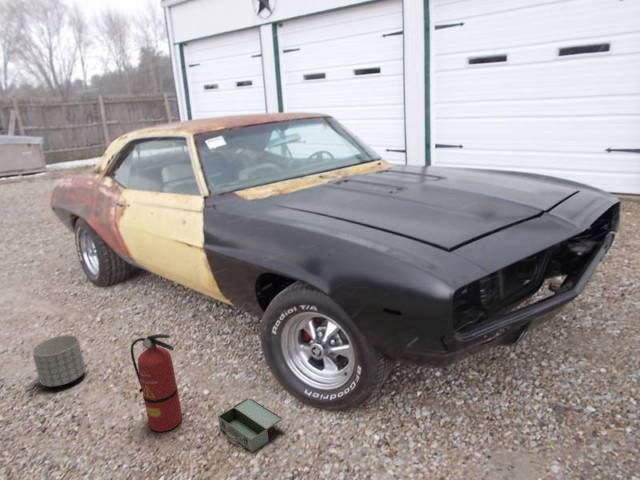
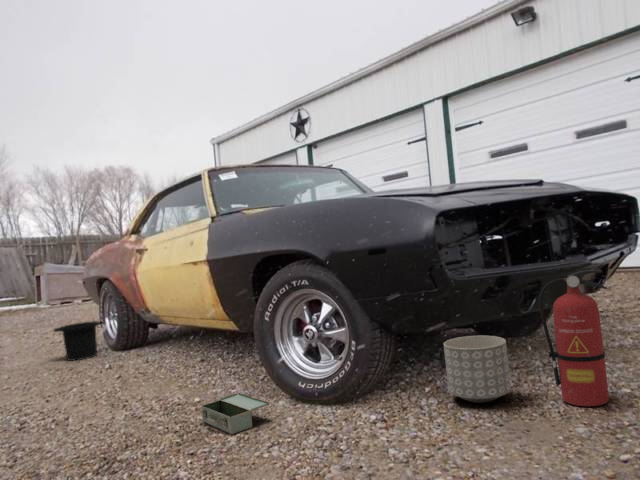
trash can: none [31,255,81,298] -> present [54,321,103,361]
fire extinguisher: present [131,334,182,431] -> present [539,270,609,406]
planter: present [32,335,85,387] -> present [444,336,511,403]

